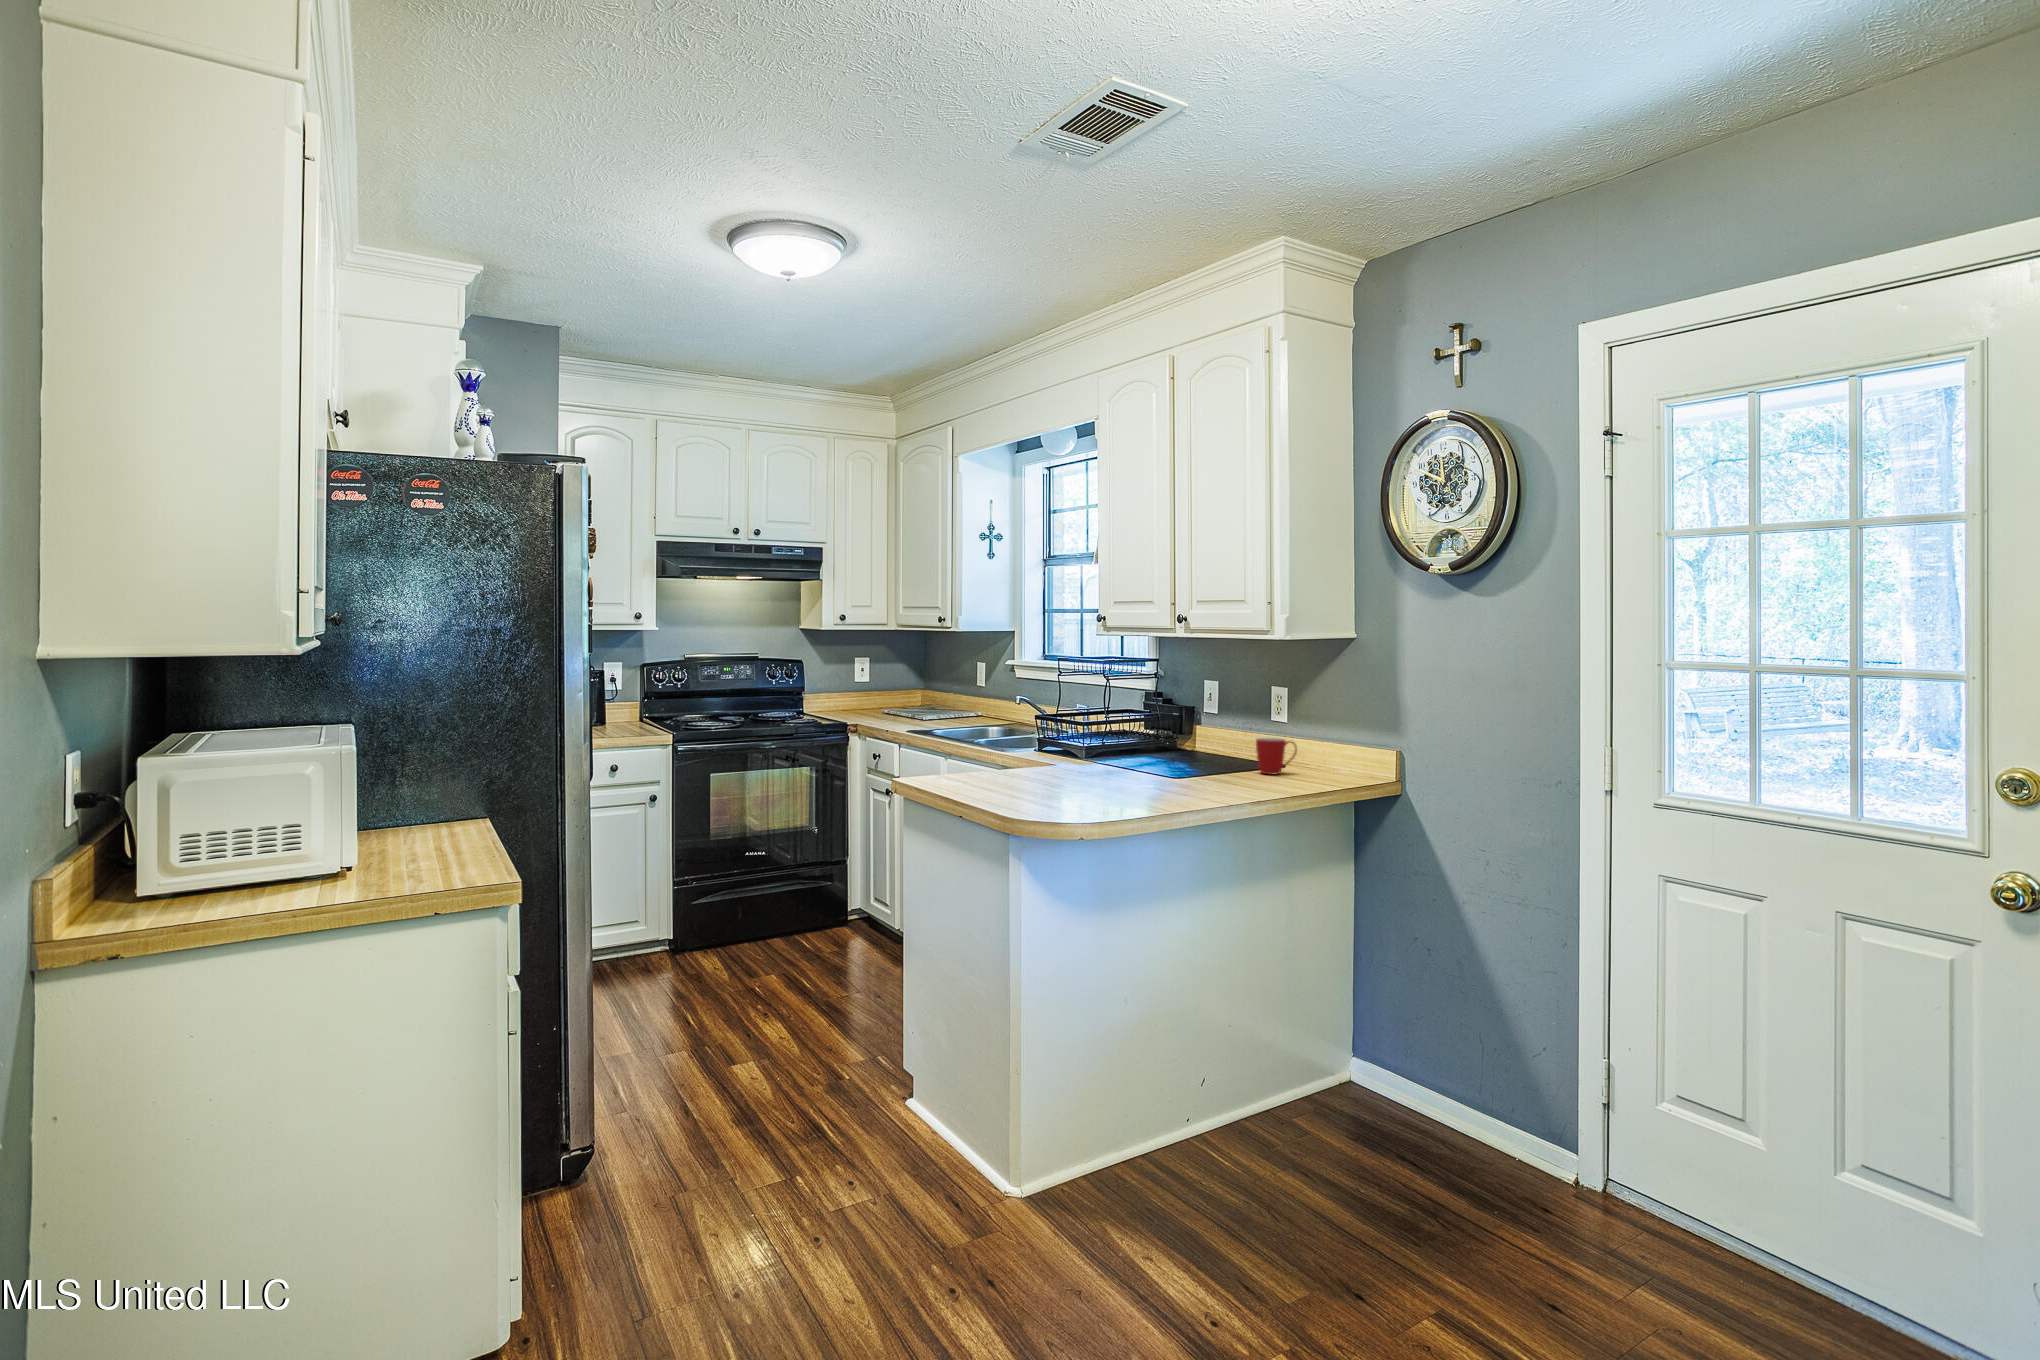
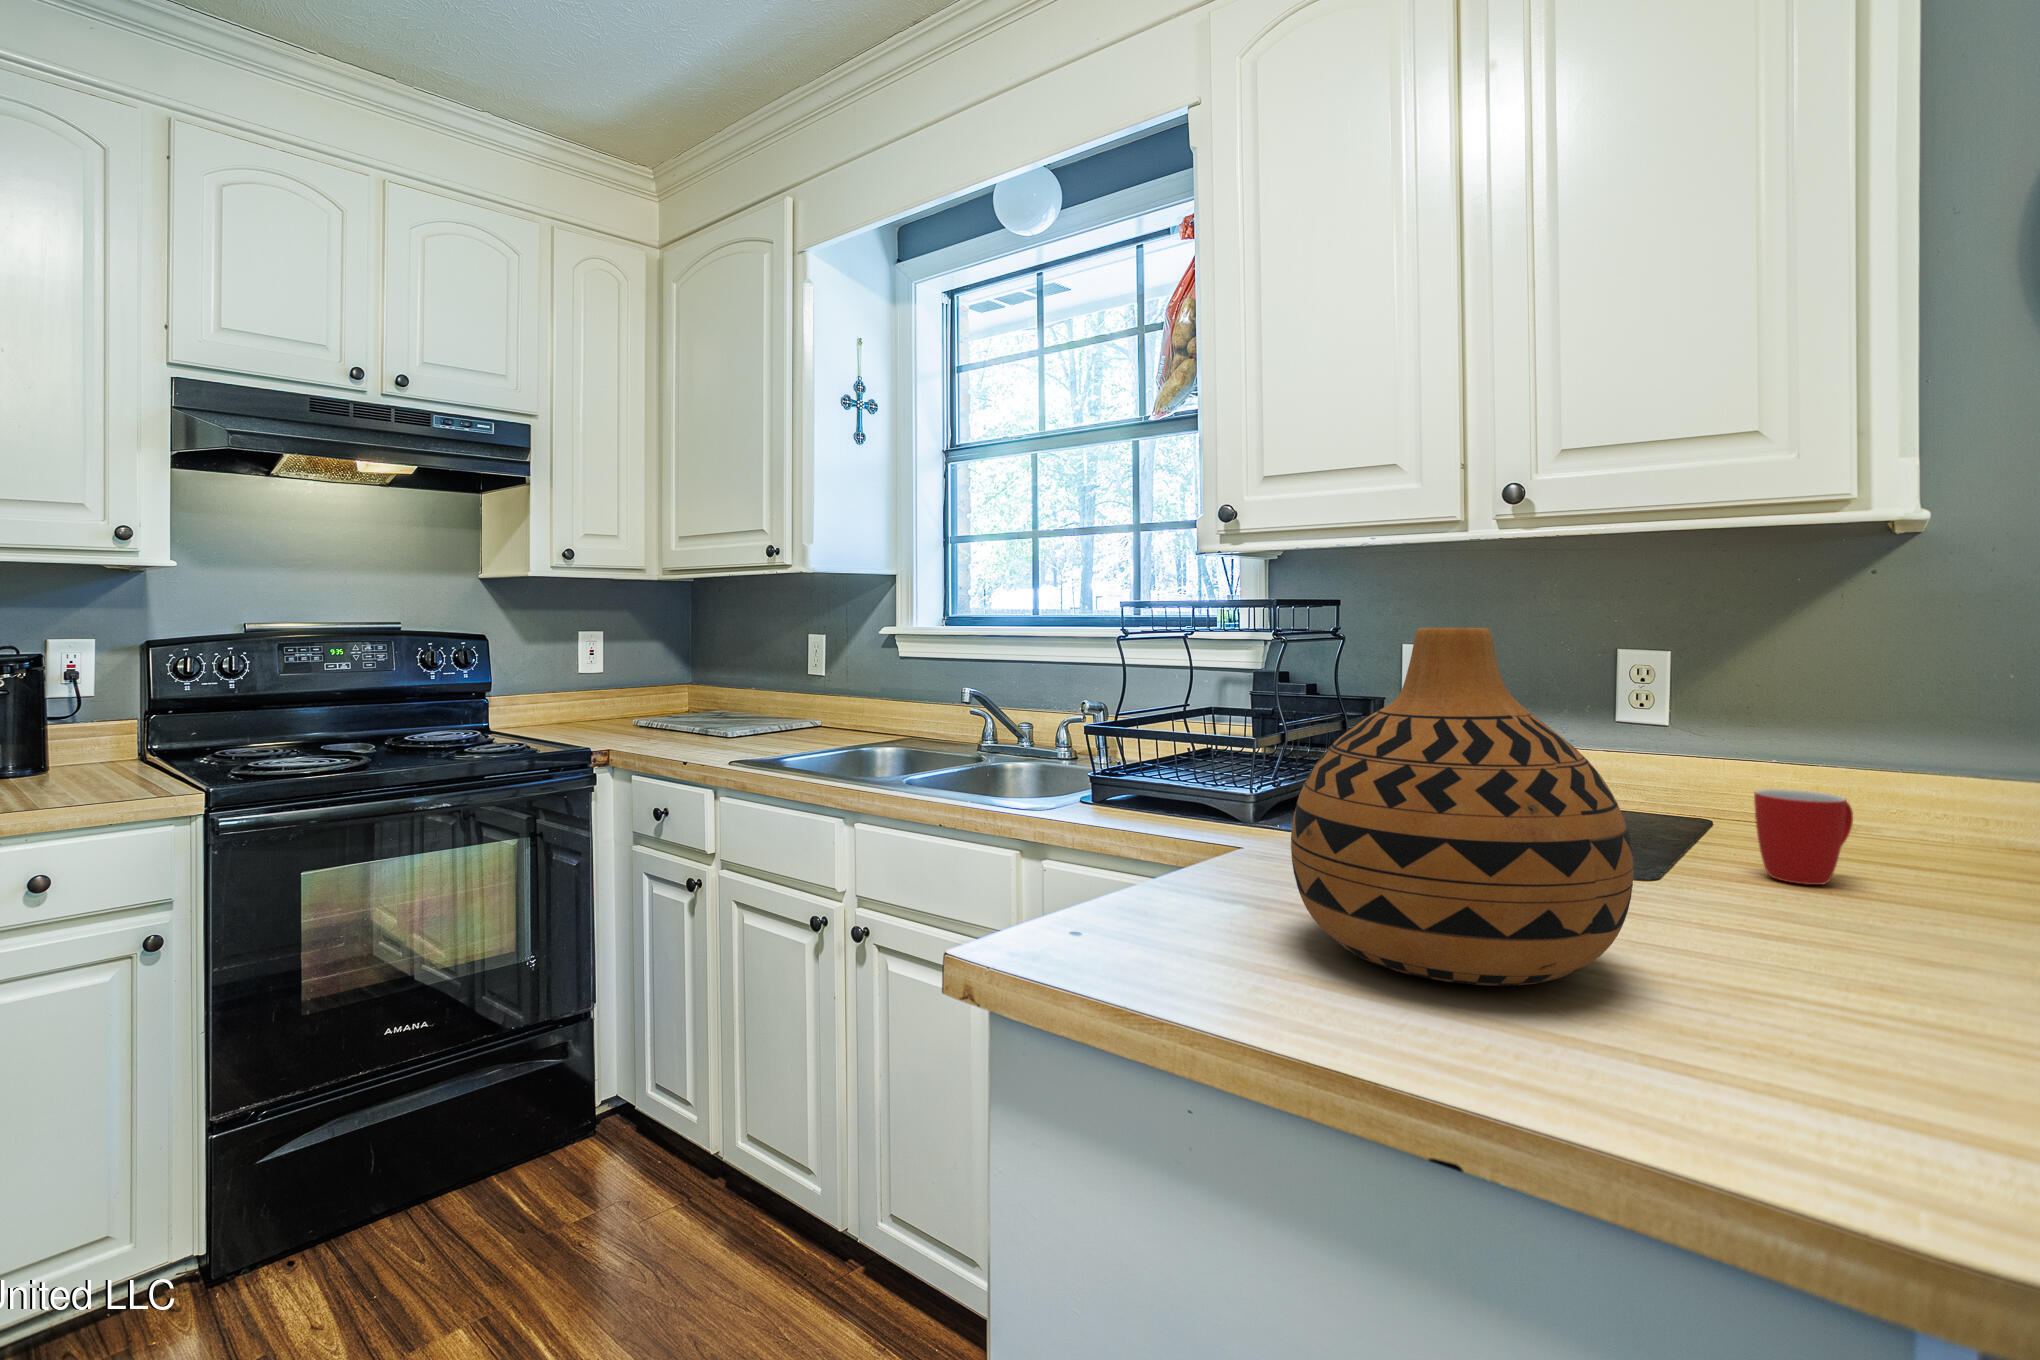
vase: none [1017,671,1118,783] -> present [1291,628,1634,986]

